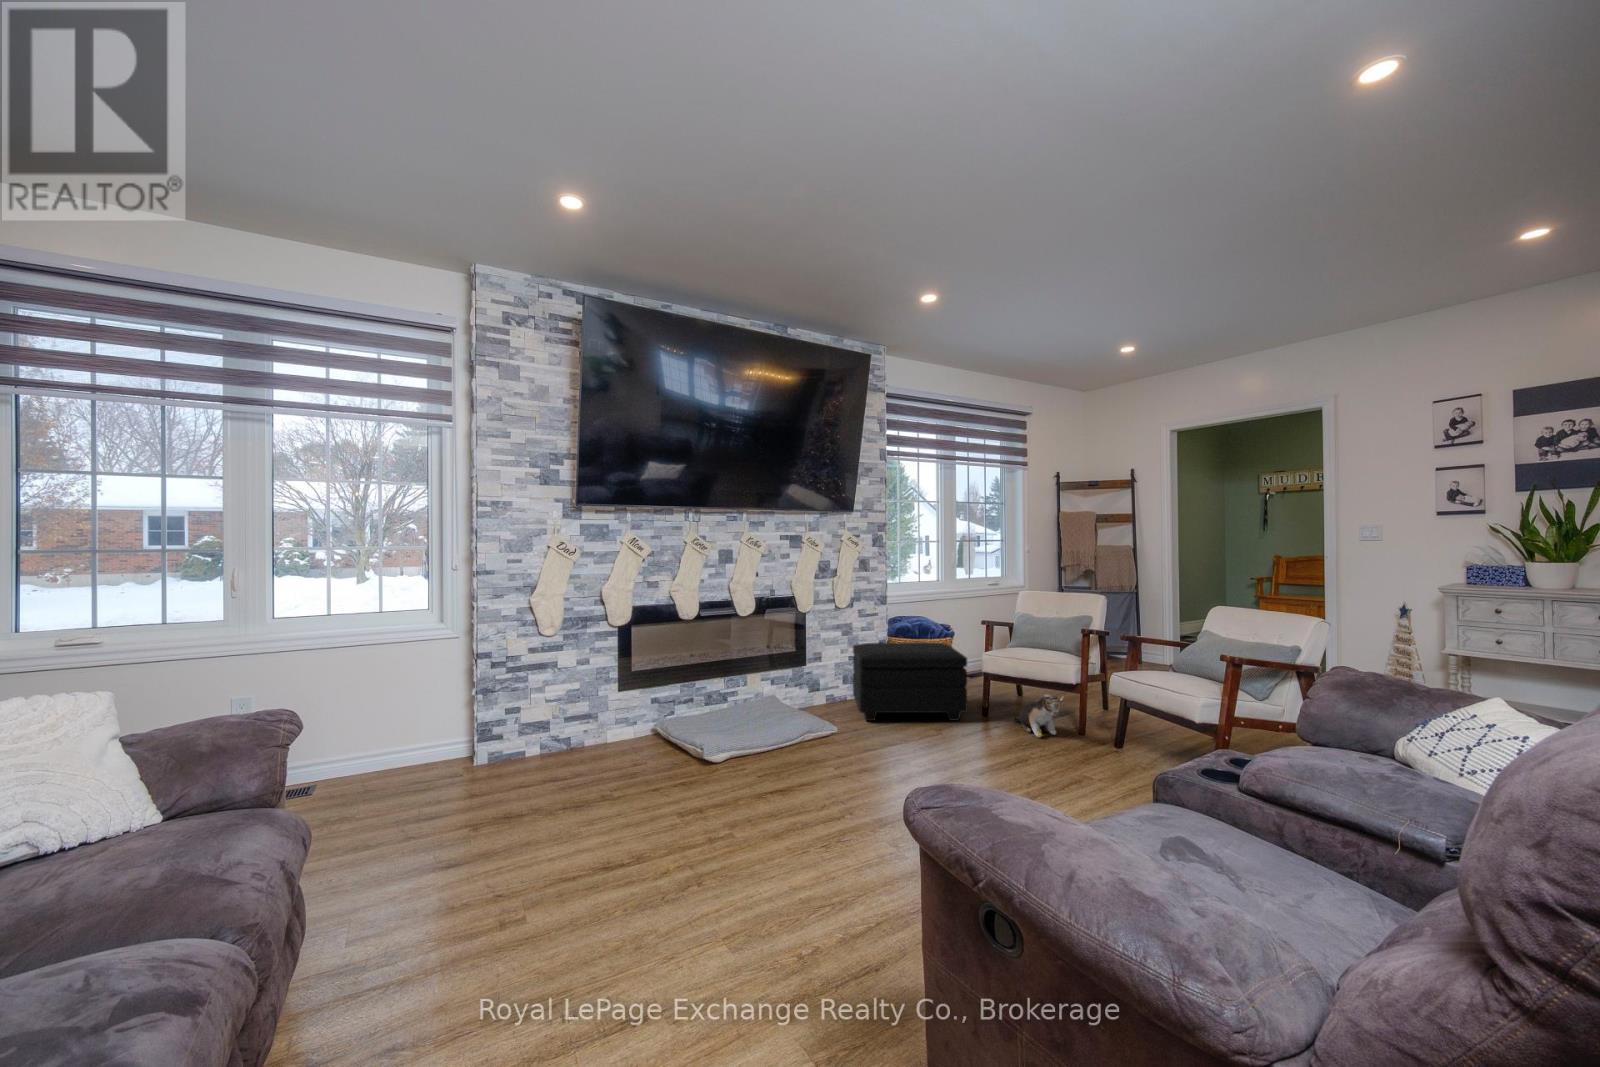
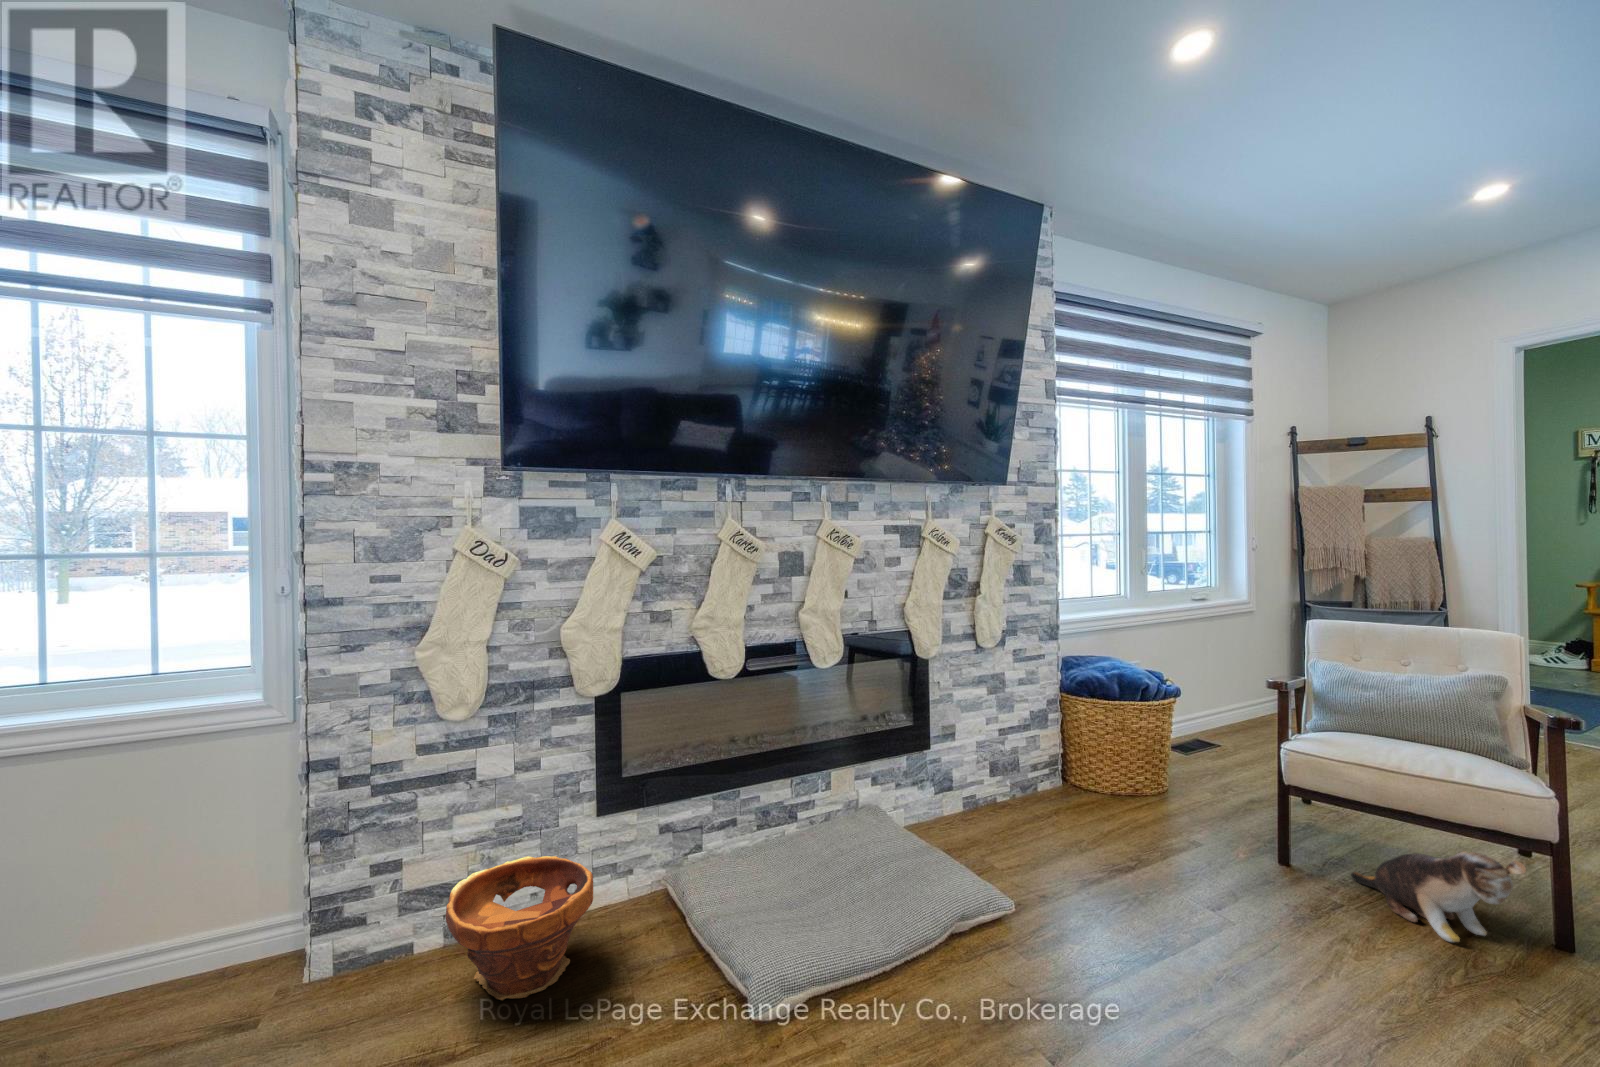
footstool: present [853,642,967,721] -> none [1011,711,1256,874]
planter: none [551,708,623,766] -> present [446,856,593,1000]

